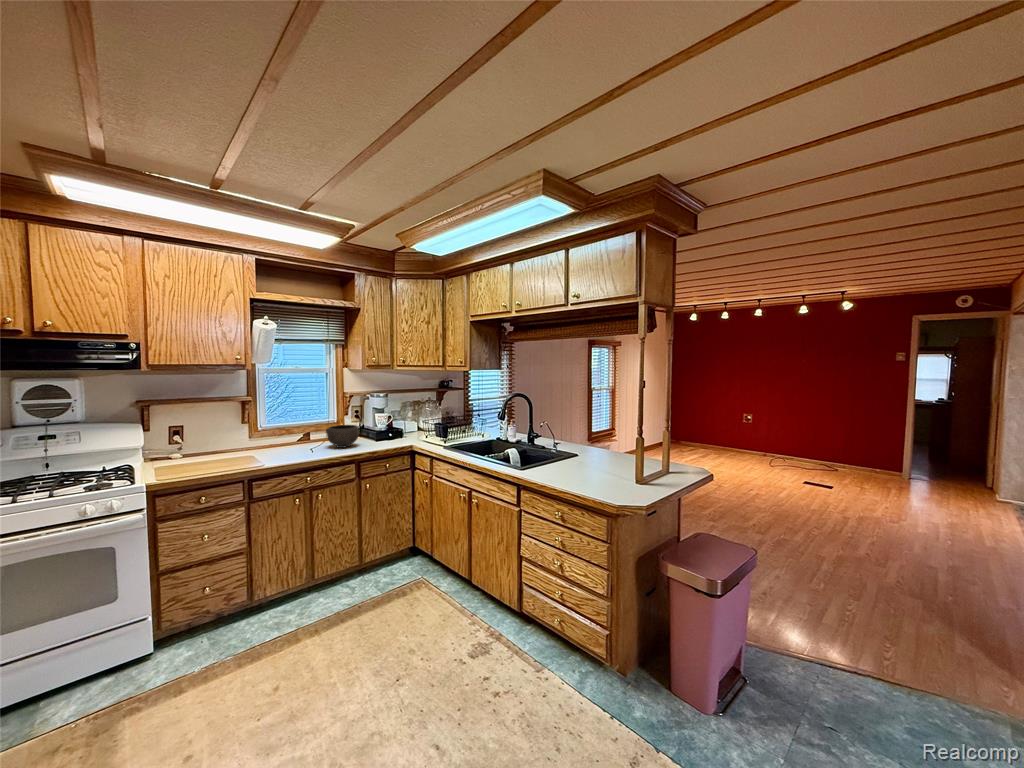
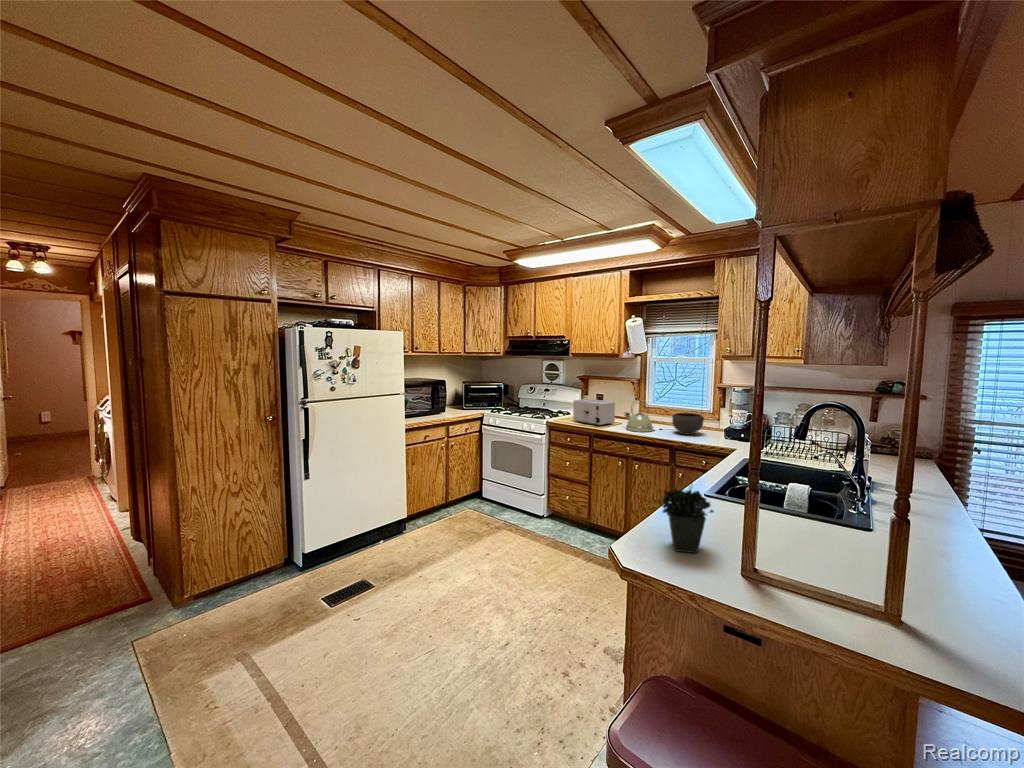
kettle: none [272,419,314,459] -> present [624,400,653,432]
potted plant: none [594,421,629,489] -> present [657,444,714,553]
toaster: none [180,429,249,472] -> present [573,399,615,426]

